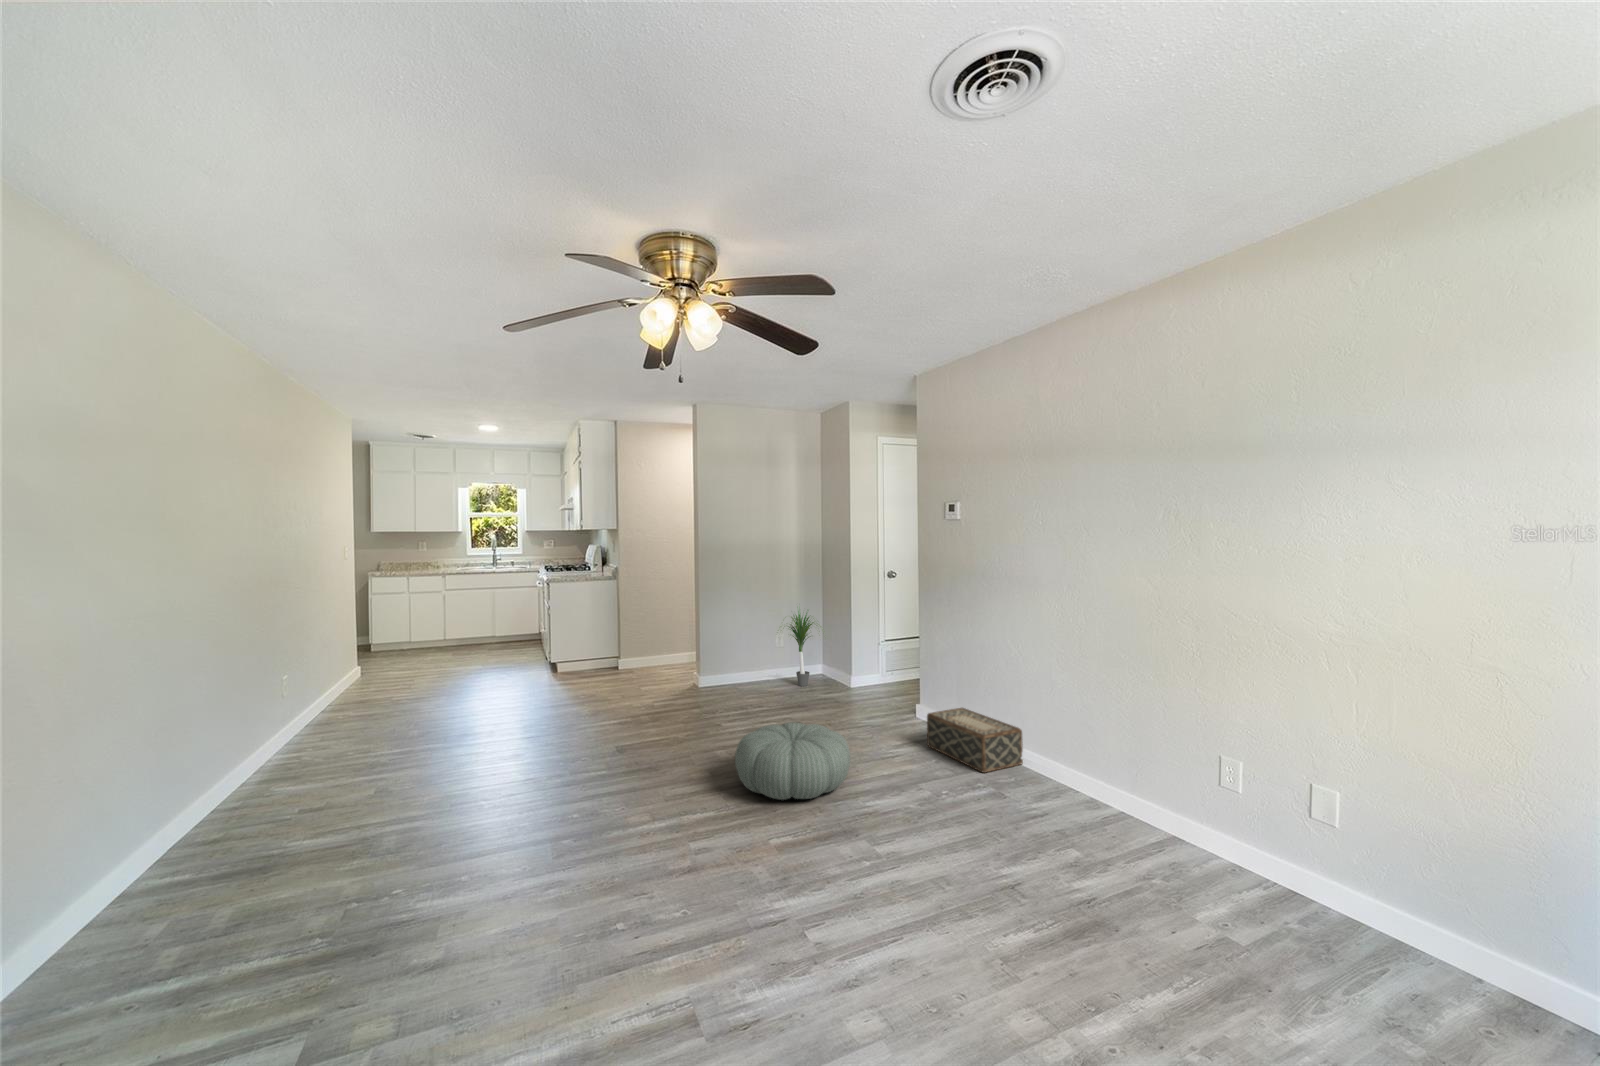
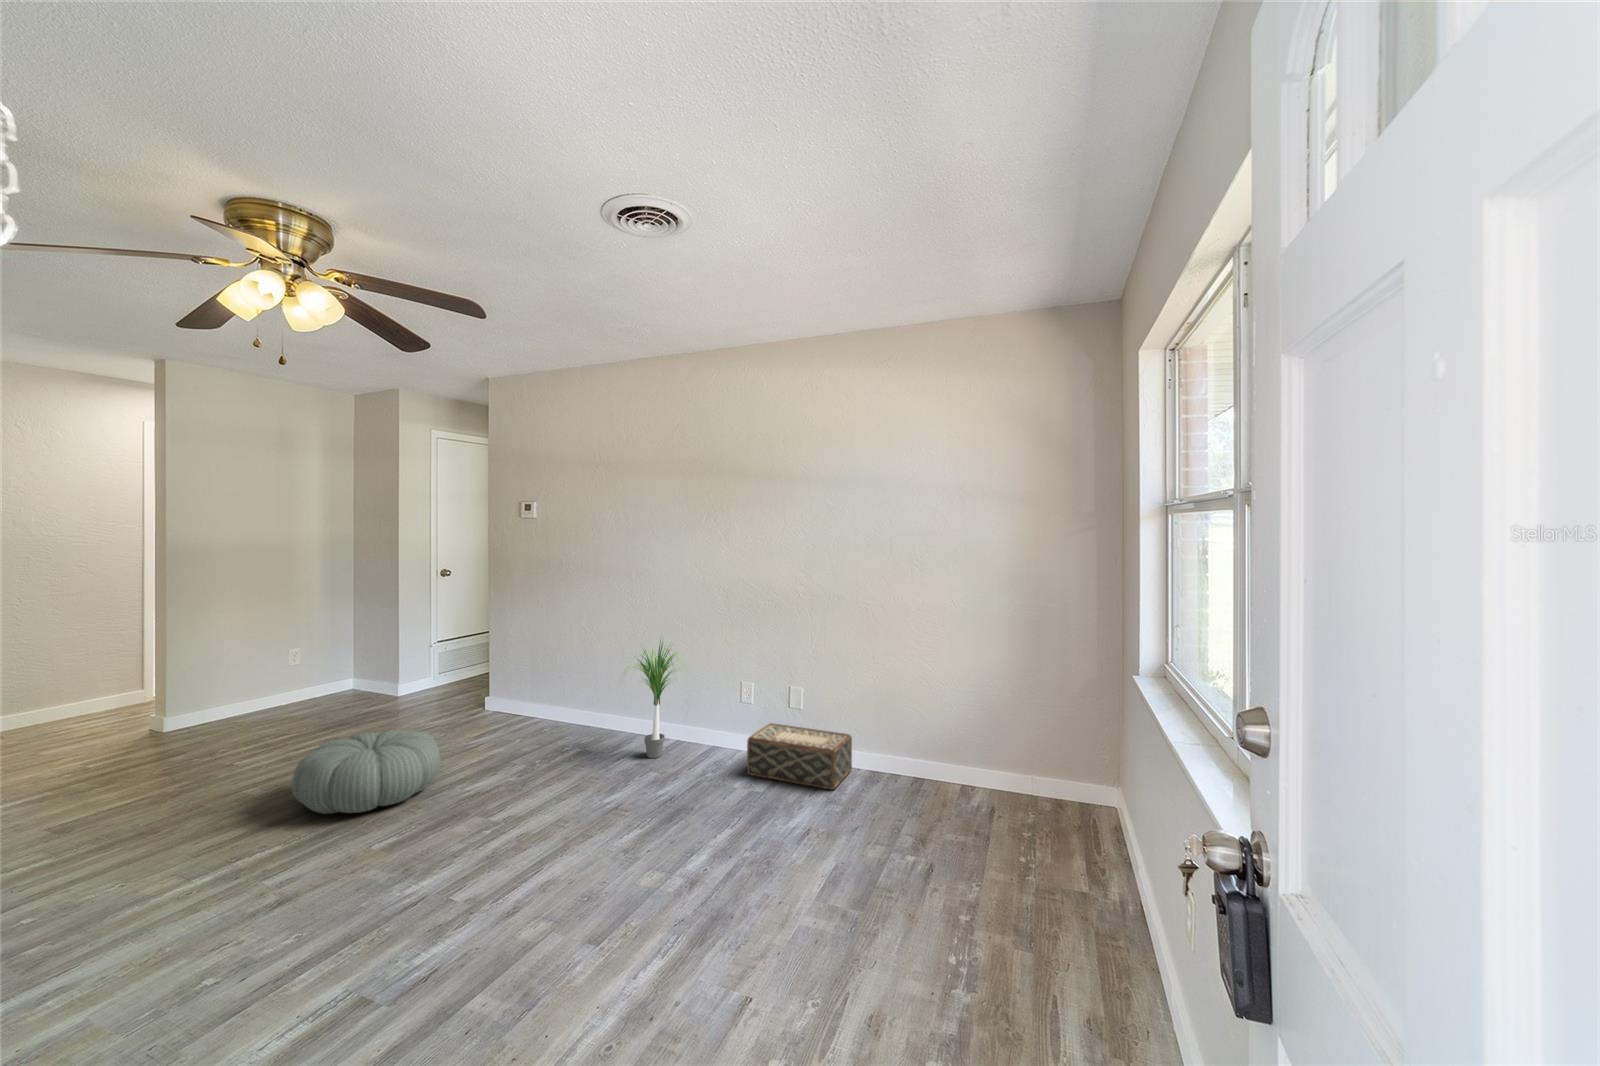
potted plant: present [788,611,814,686] -> present [626,640,687,758]
woven basket: present [927,708,1023,773] -> present [747,723,852,790]

